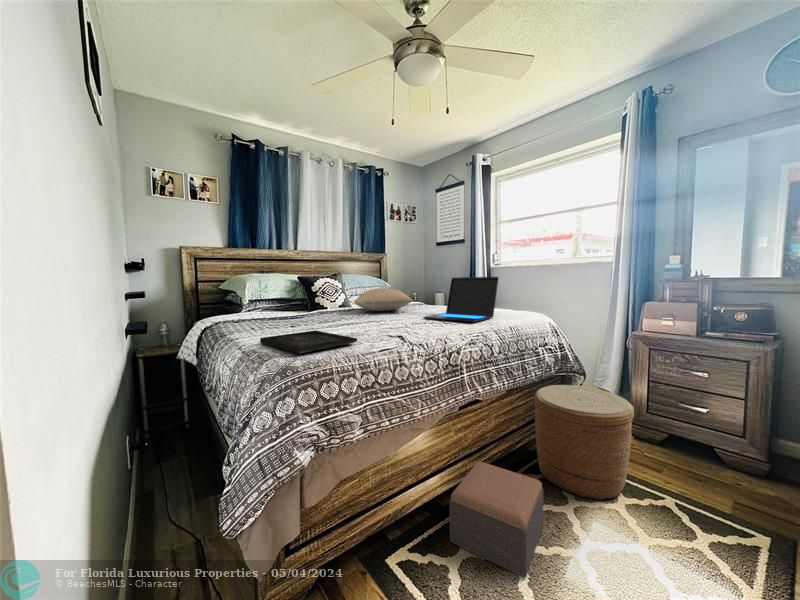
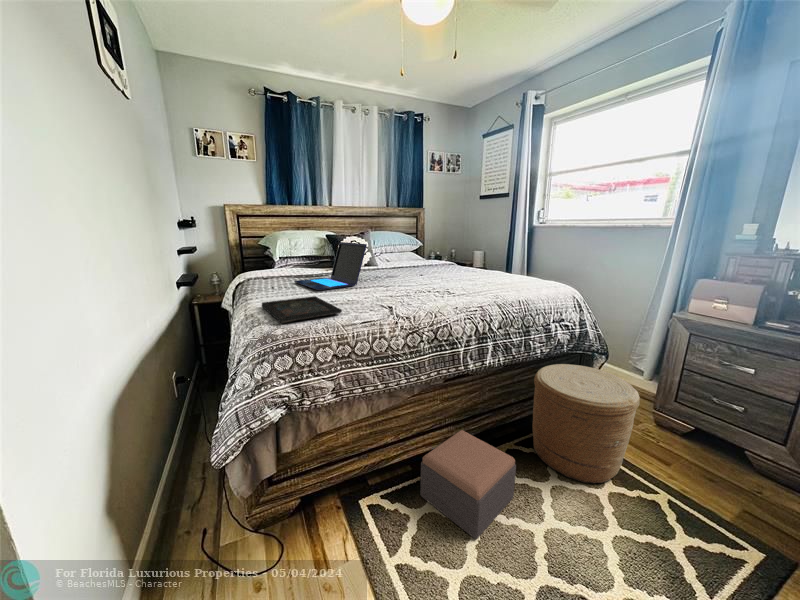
laptop: present [424,277,498,322] -> present [294,242,367,290]
pillow: present [354,288,413,311] -> none [371,251,432,274]

